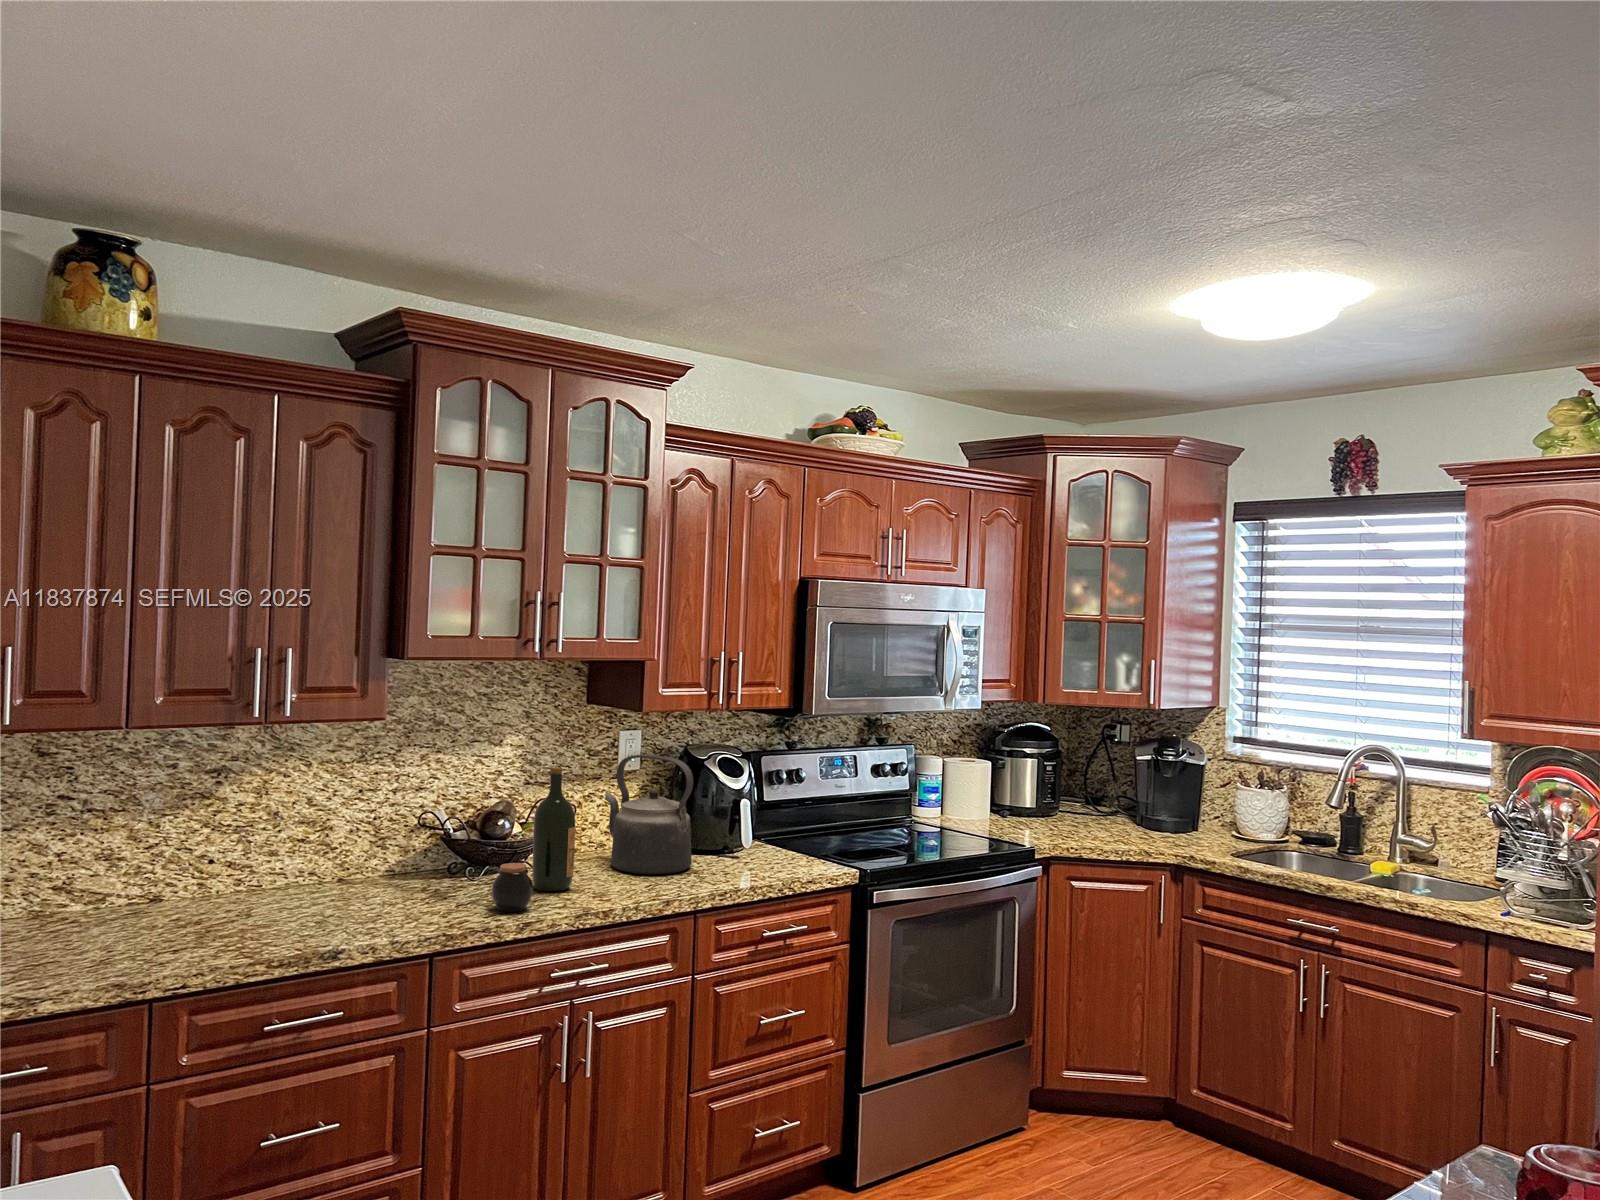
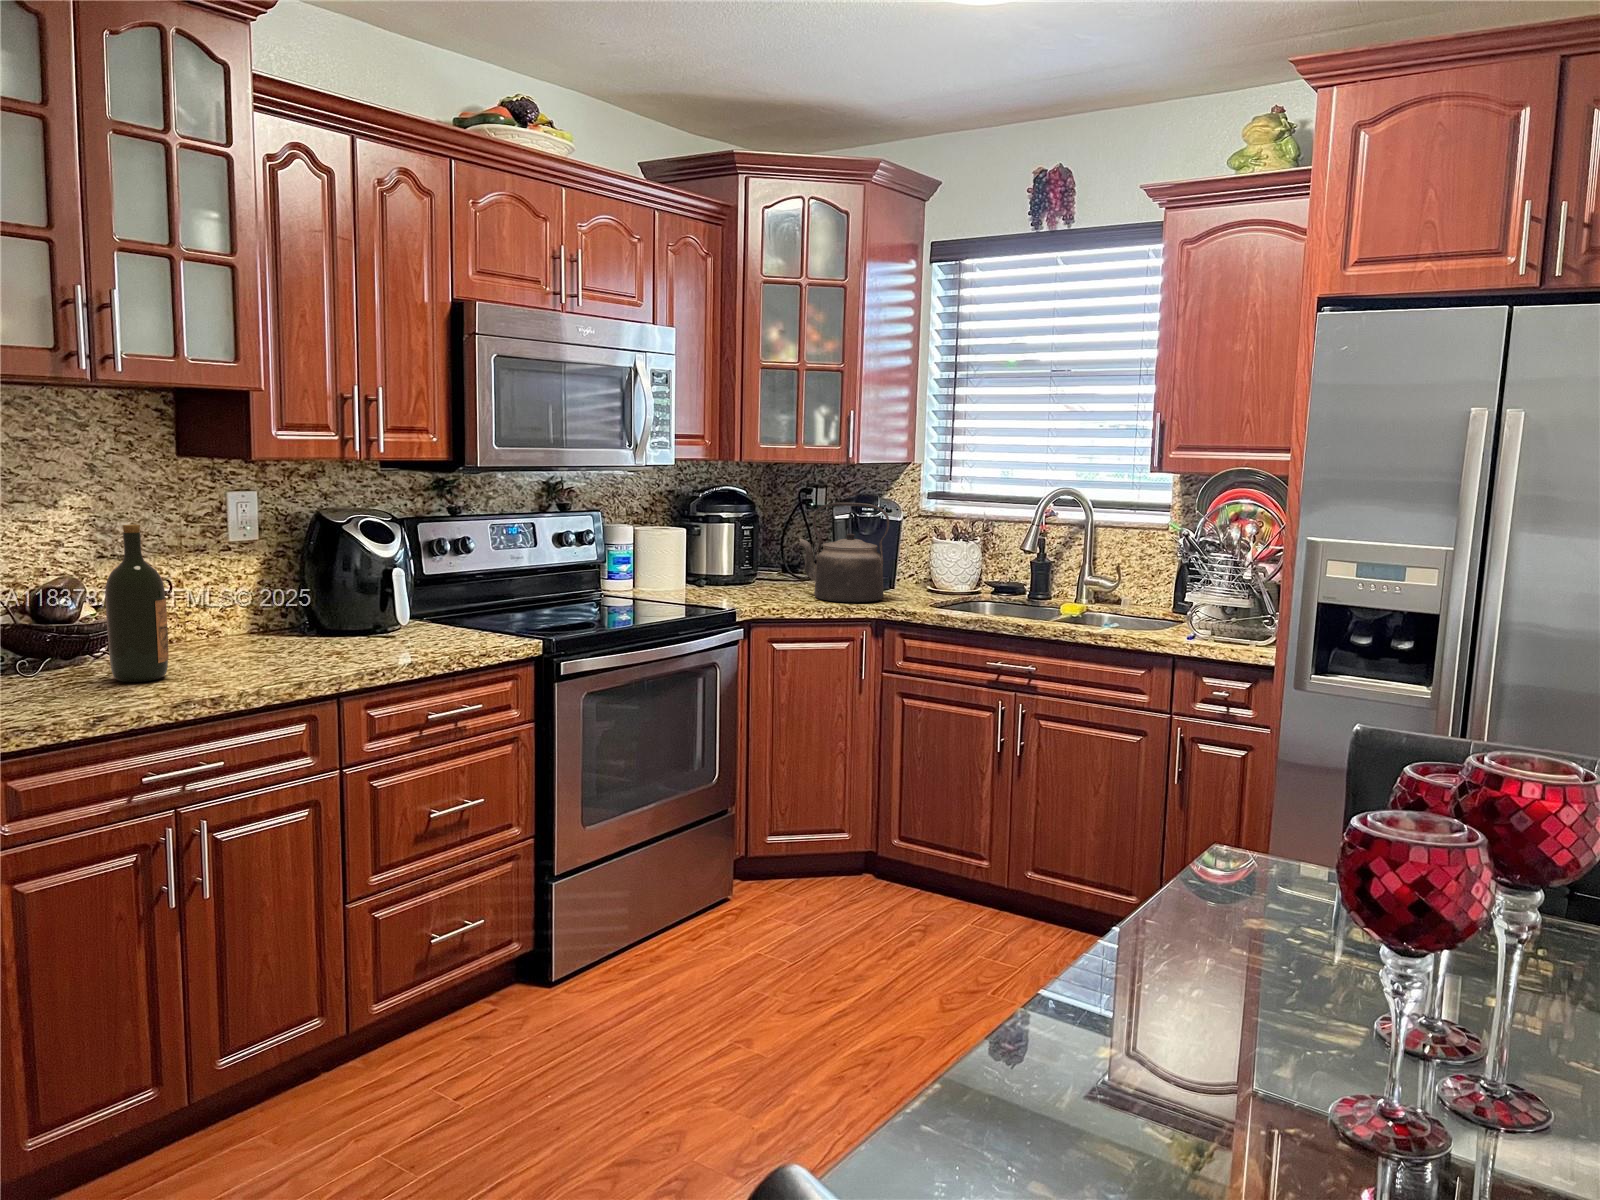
kettle: present [605,754,693,874] -> present [799,503,889,602]
jar: present [492,863,533,912] -> none [44,646,106,707]

